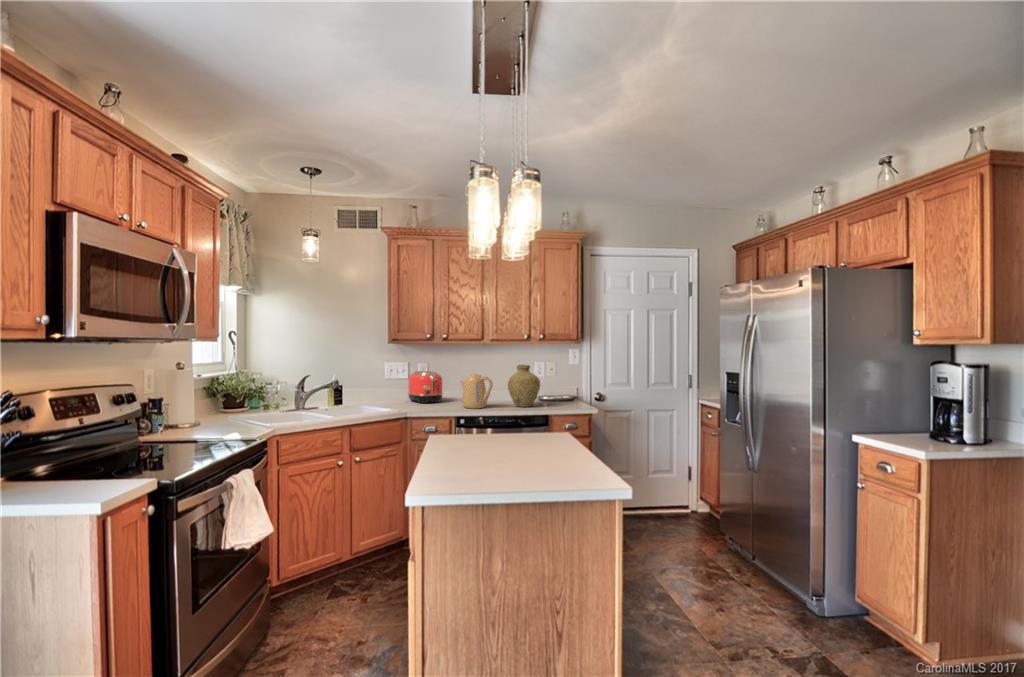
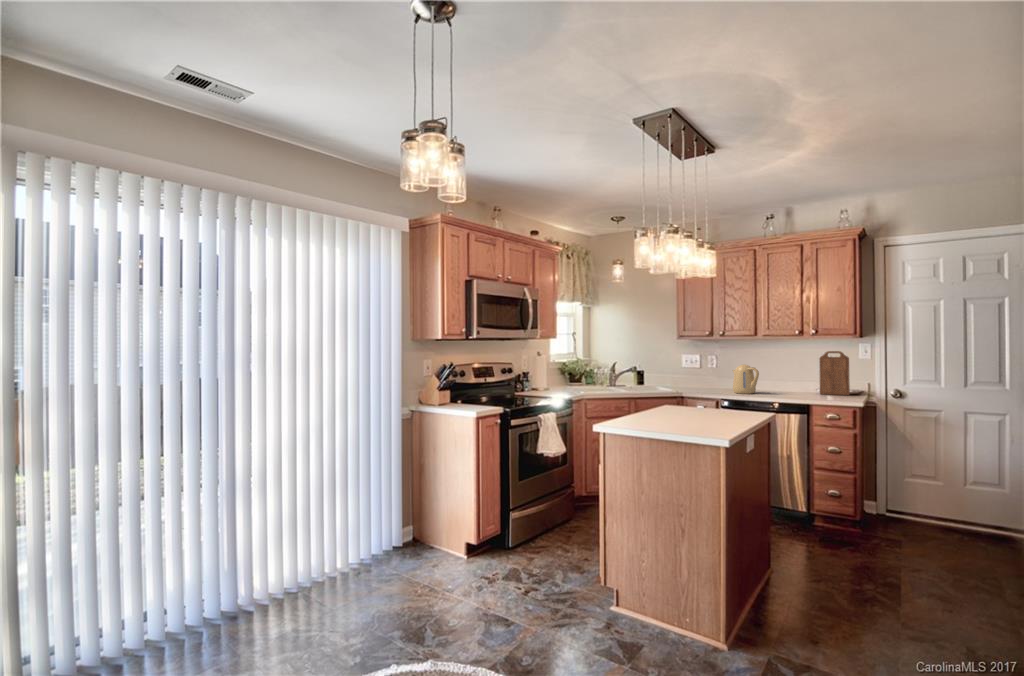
cutting board: none [542,357,568,403] -> present [819,351,850,395]
vase: present [508,365,540,407] -> none [777,358,810,395]
toaster: present [408,371,443,403] -> none [697,362,725,388]

